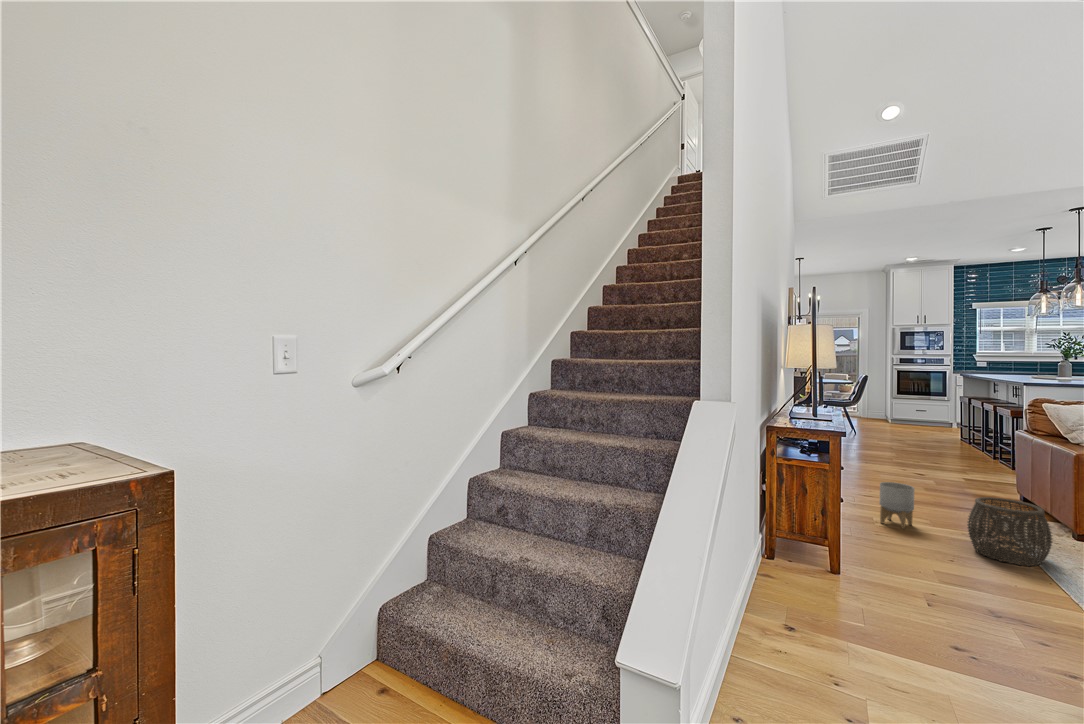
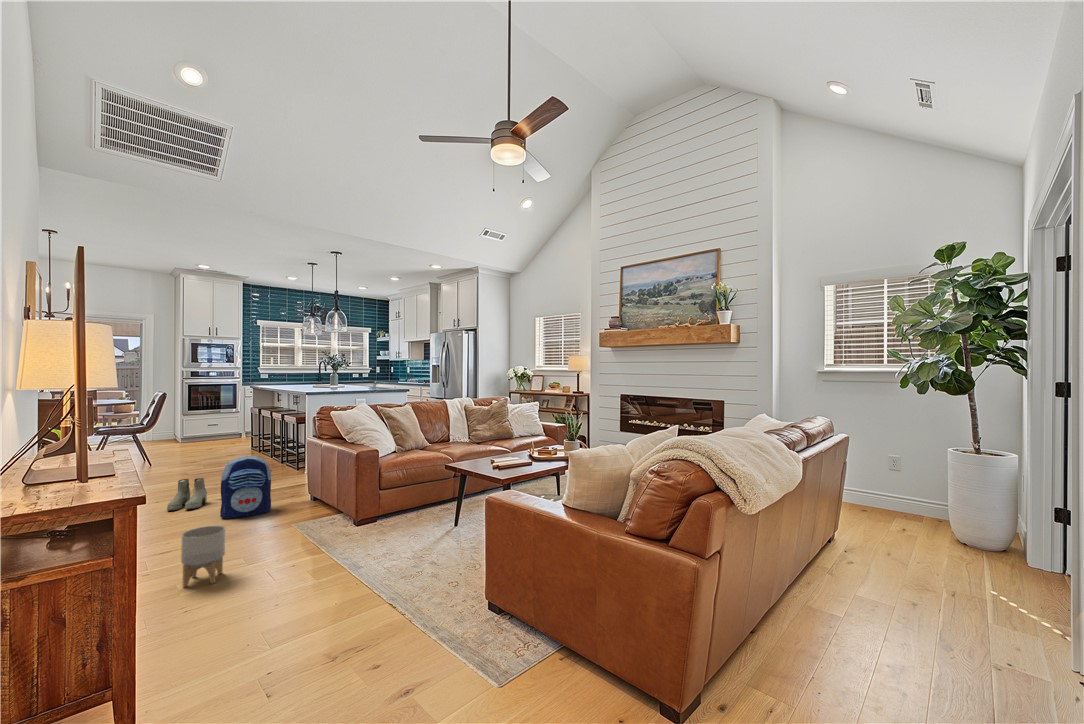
backpack: none [917,438,970,496] -> present [220,456,271,519]
boots: none [874,449,907,476] -> present [167,478,207,511]
woven basket: present [967,497,1052,566] -> none [283,510,352,582]

